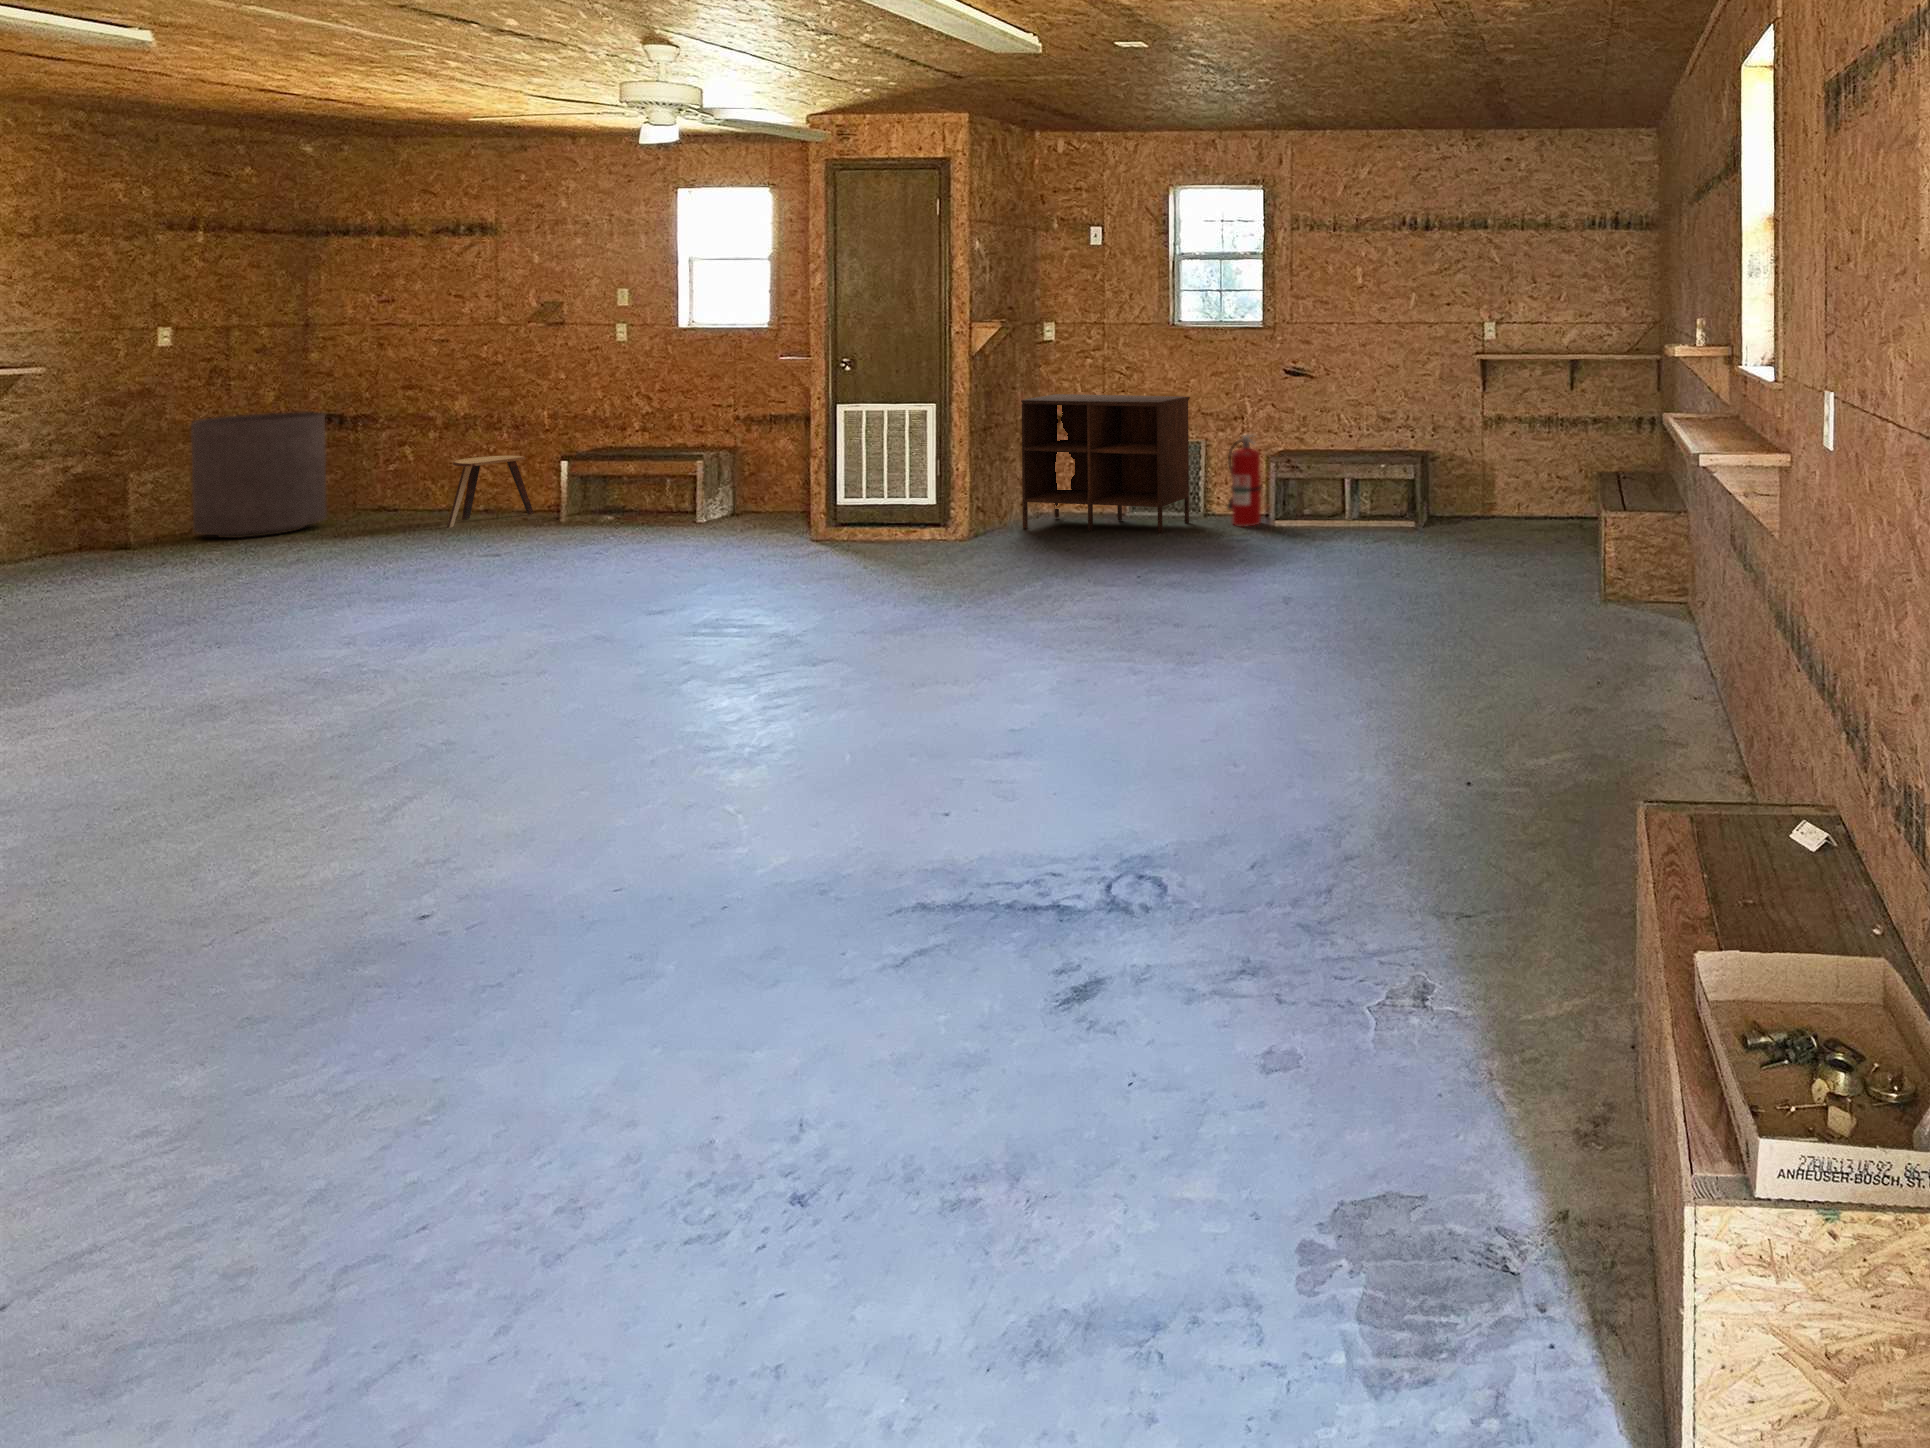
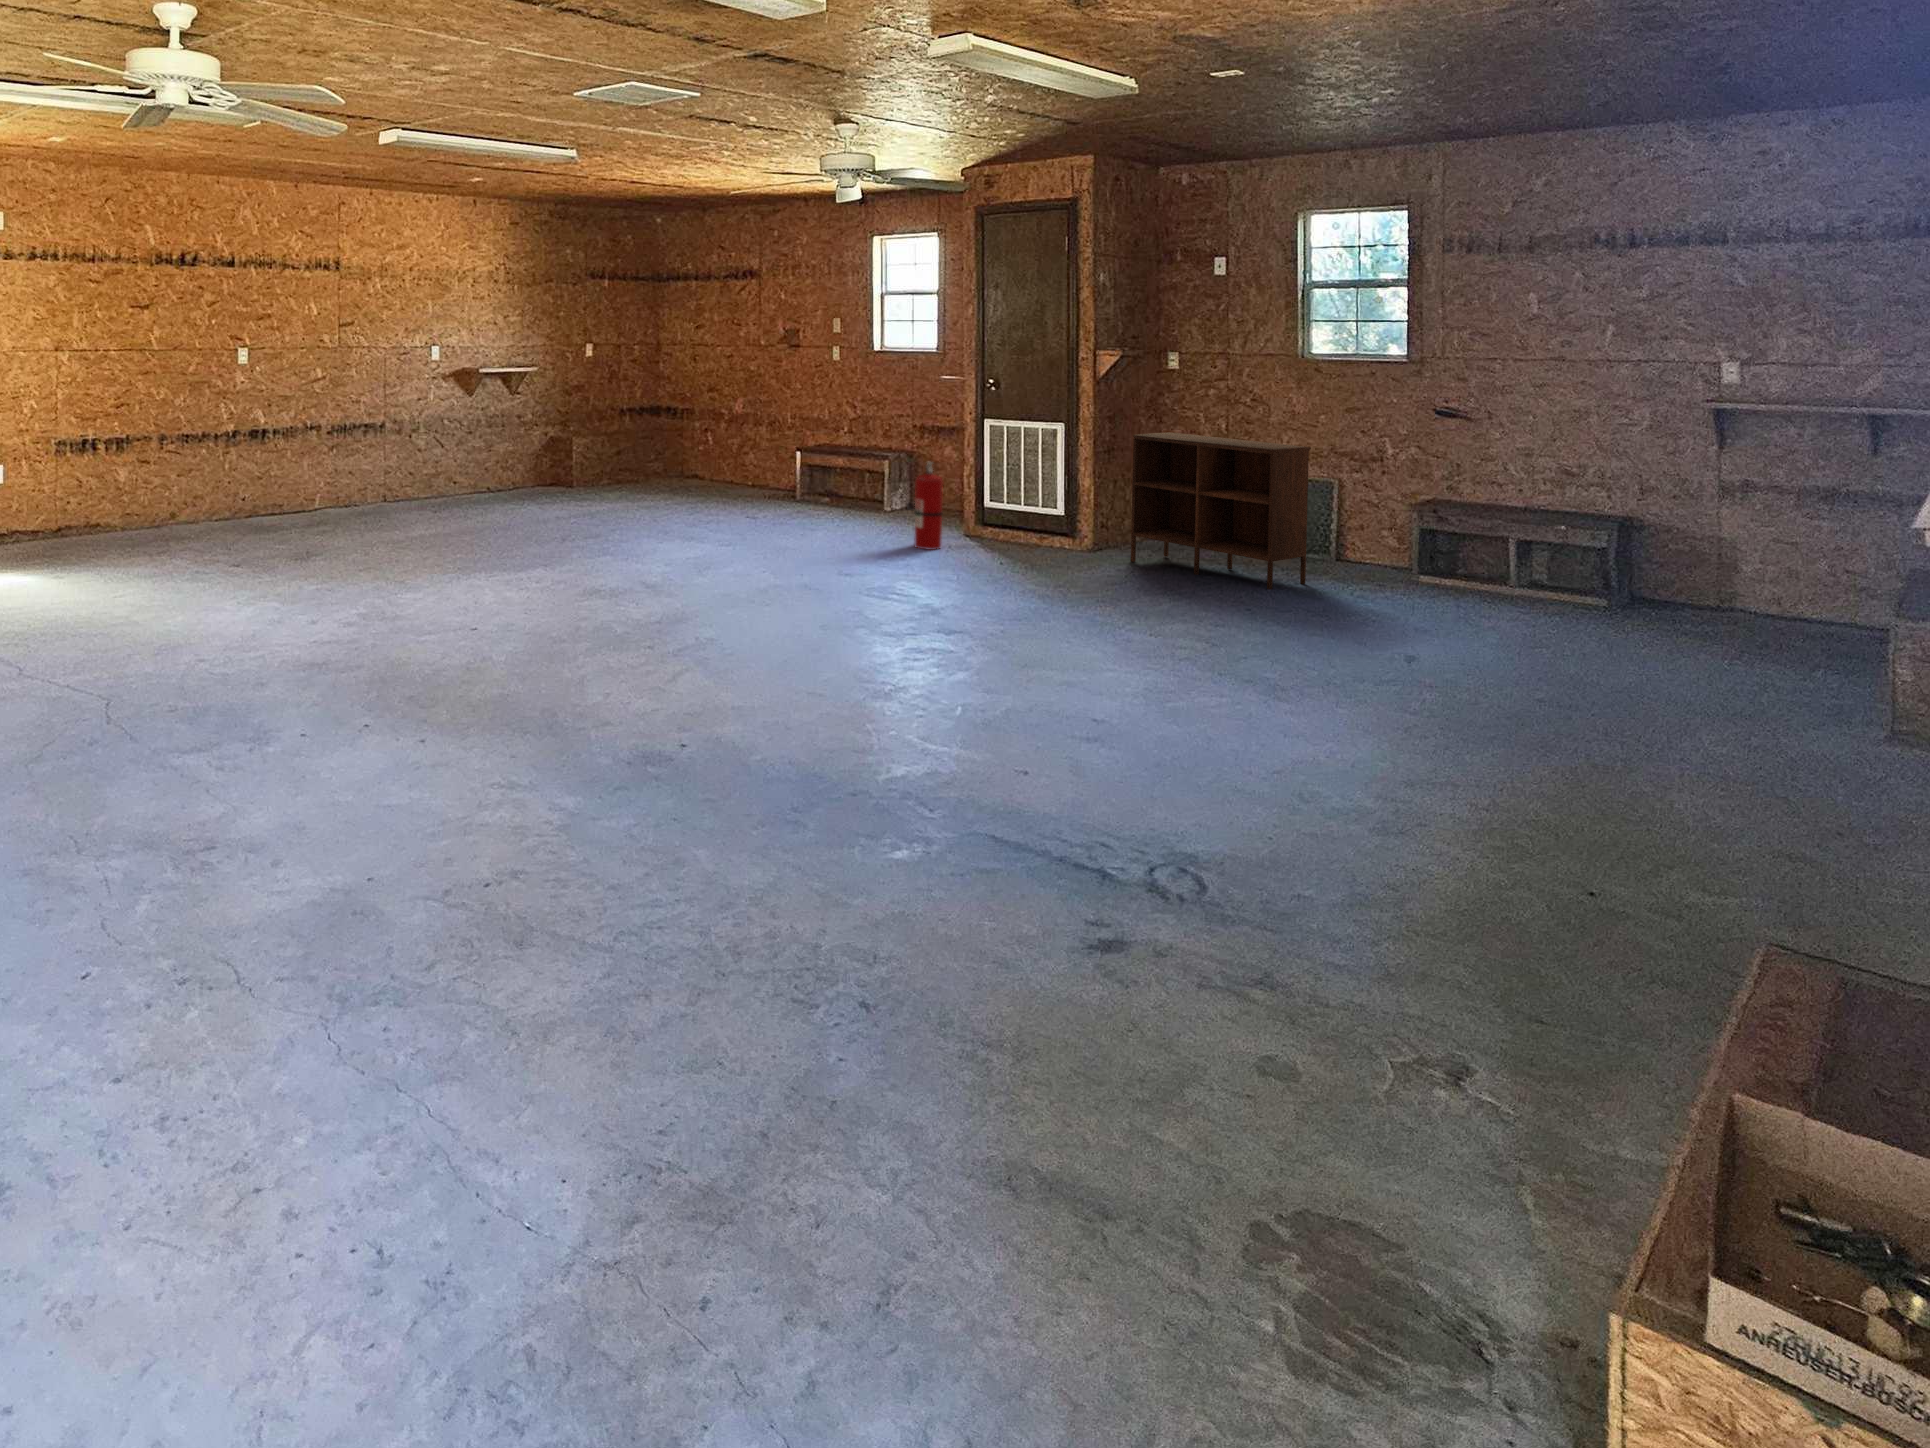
trash can: present [191,412,327,538] -> none [597,400,661,484]
fire extinguisher: present [1227,435,1261,526] -> present [914,462,943,550]
stool: present [447,456,534,528] -> none [721,443,771,494]

